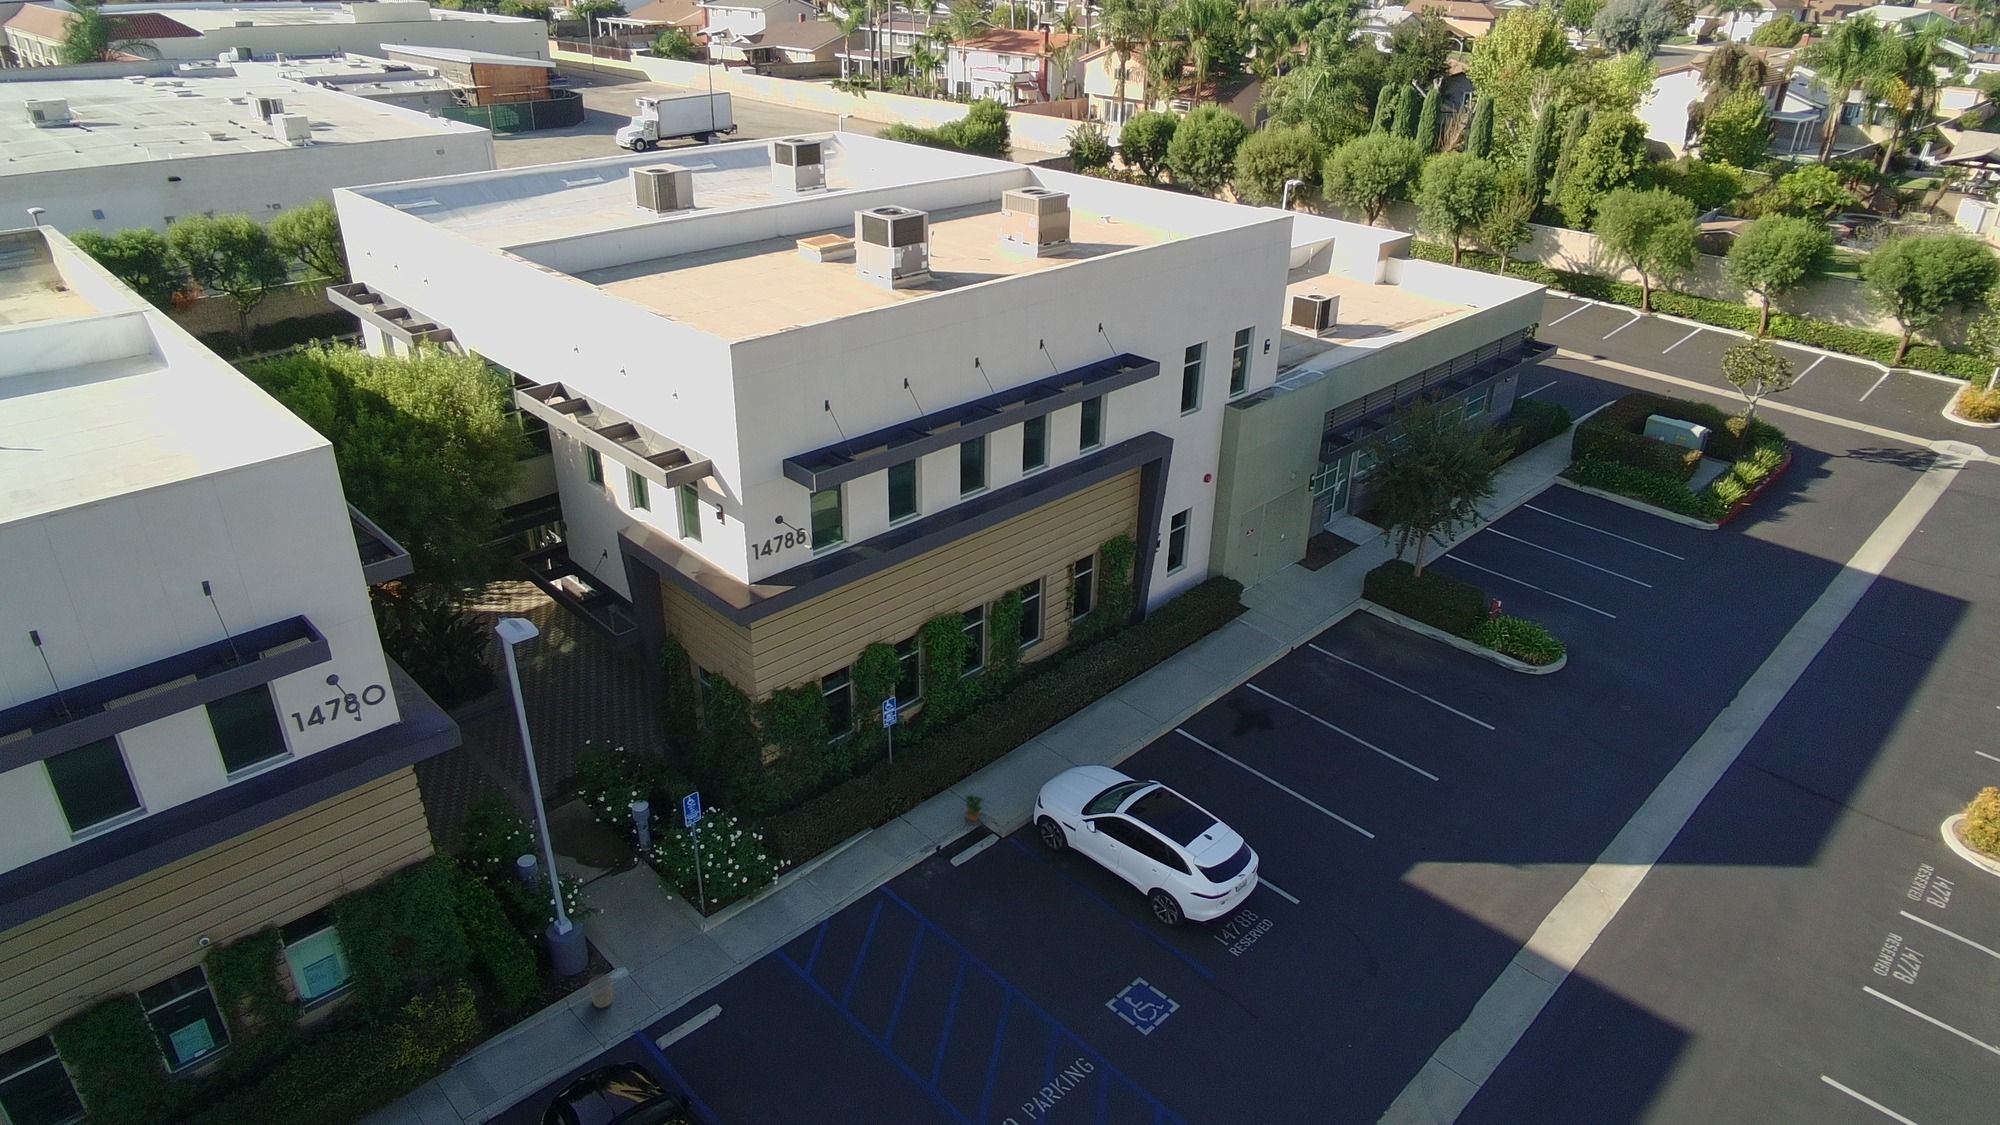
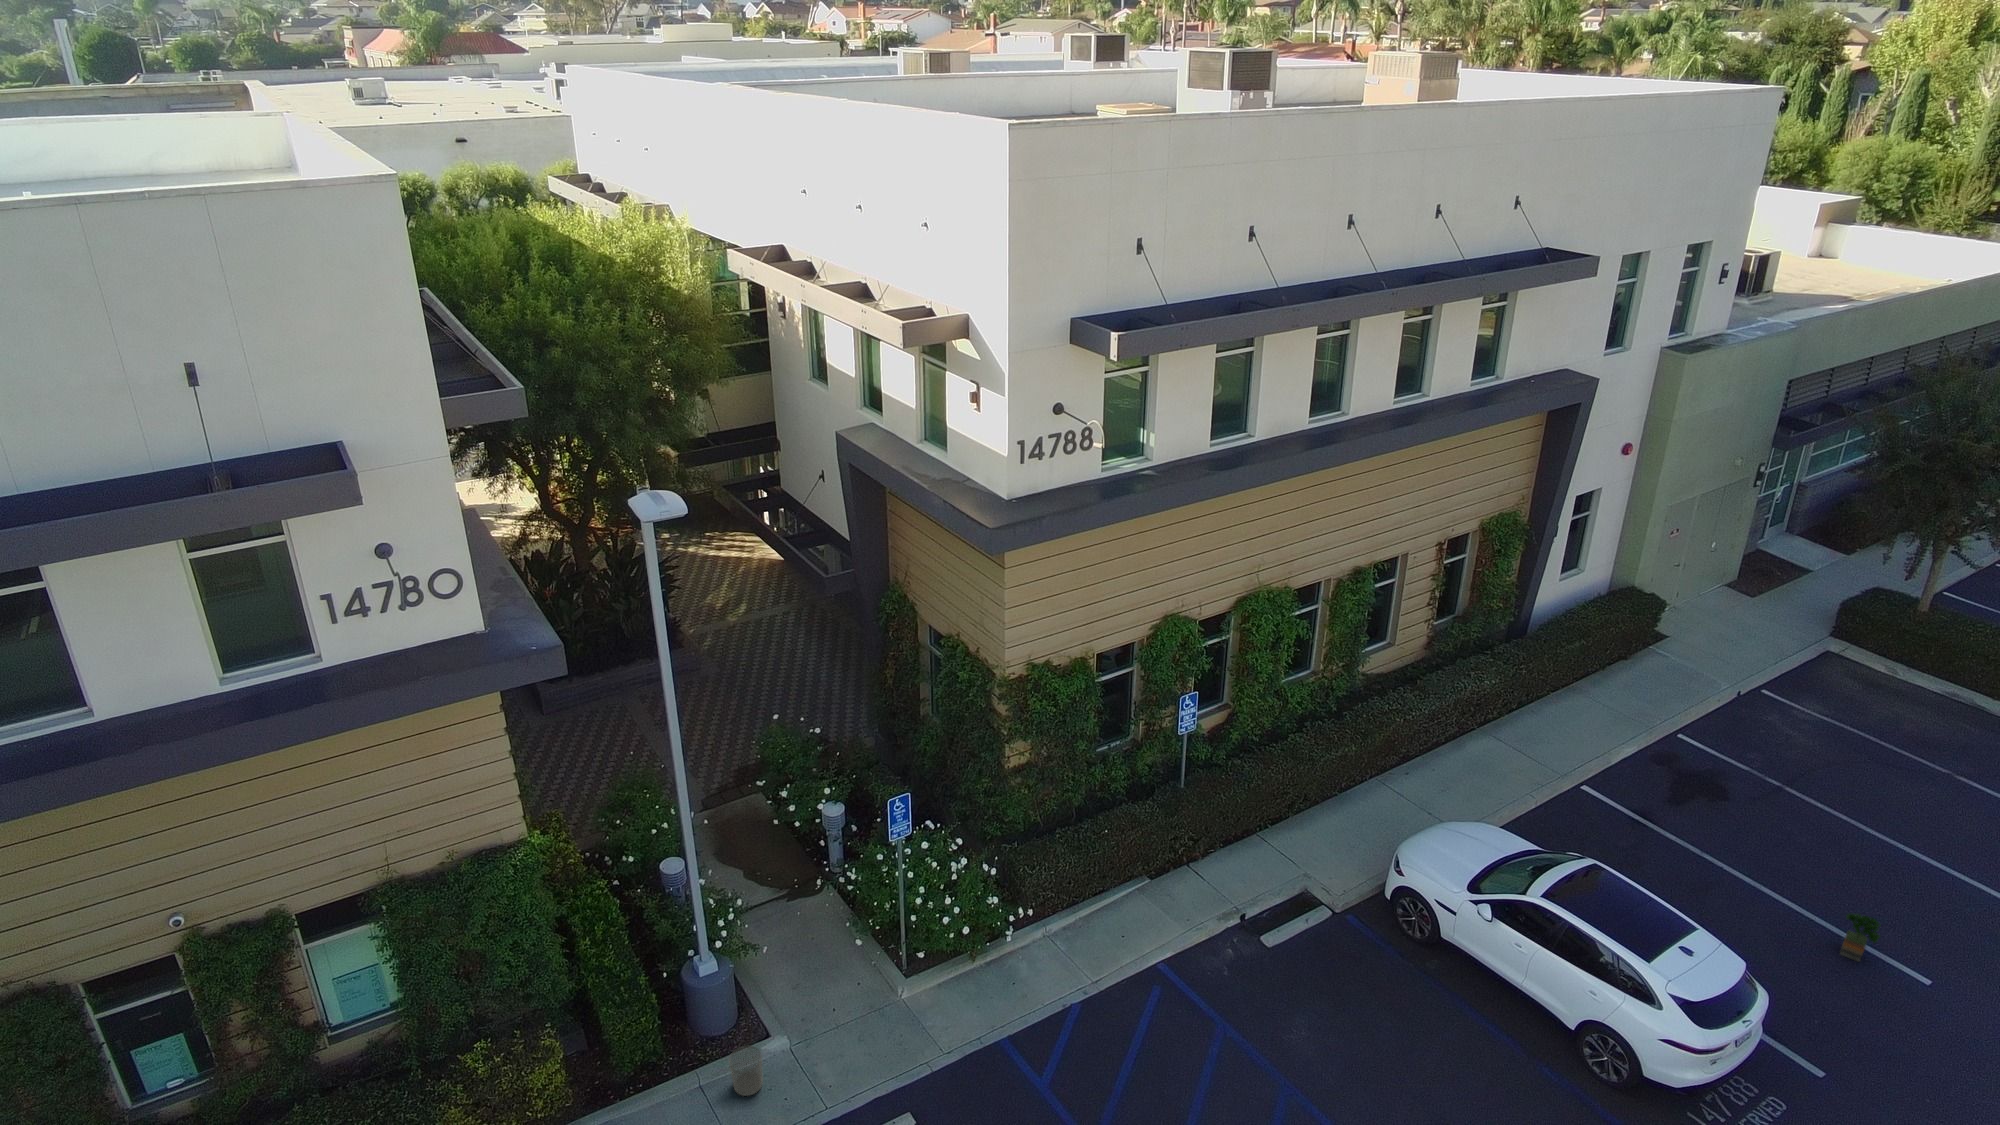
potted tree: present [966,795,984,825] -> present [1840,914,1881,962]

